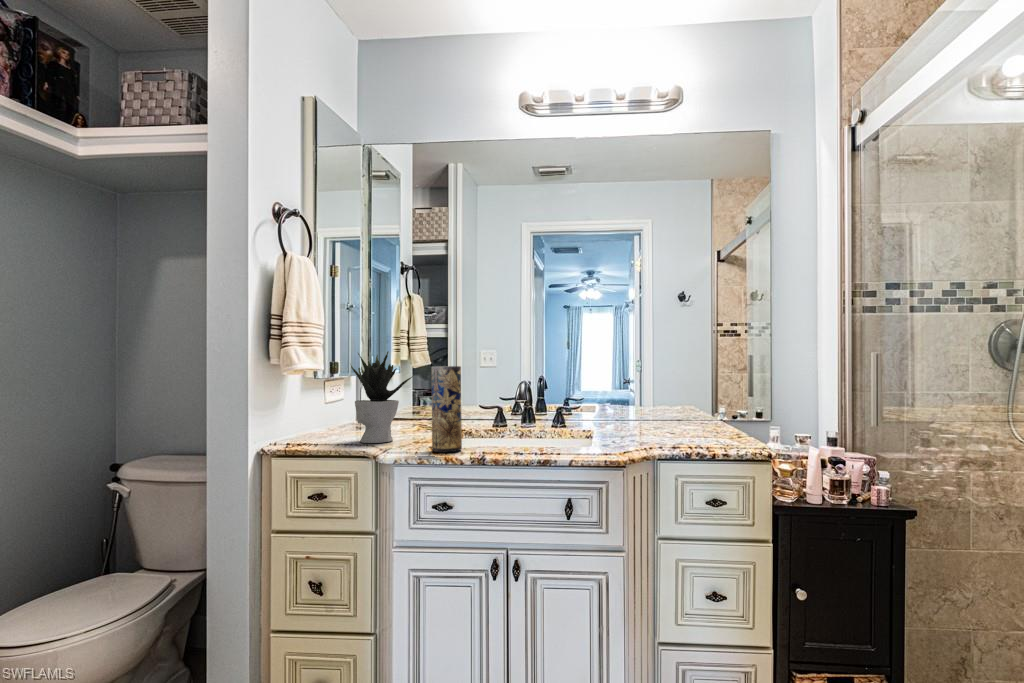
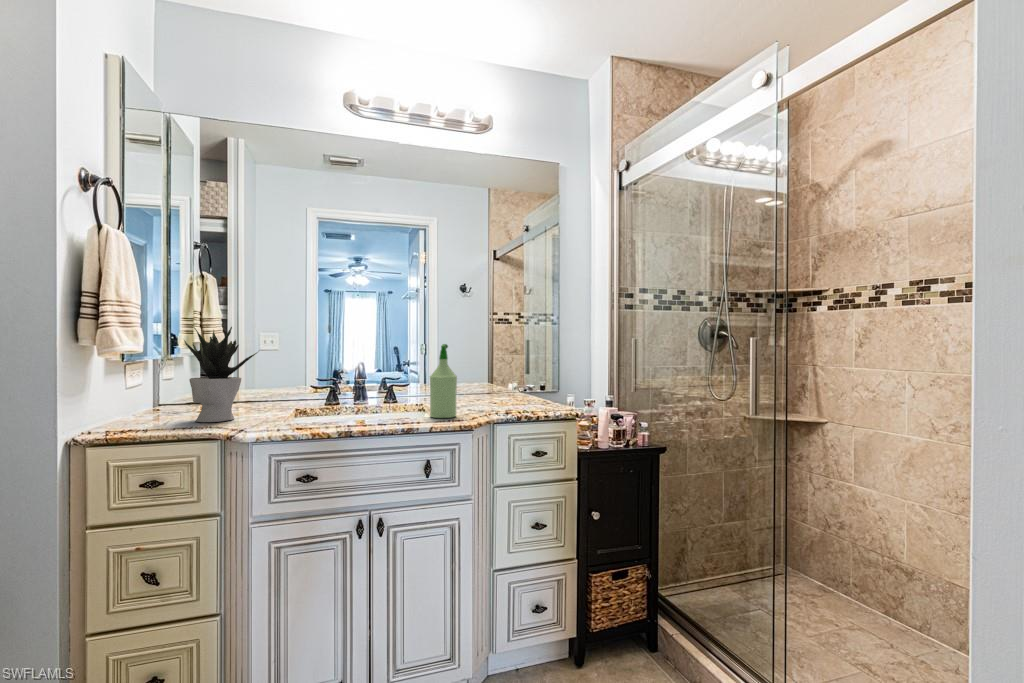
spray bottle: none [577,365,609,451] -> present [430,344,457,418]
vase: present [432,366,462,452] -> none [291,343,322,427]

